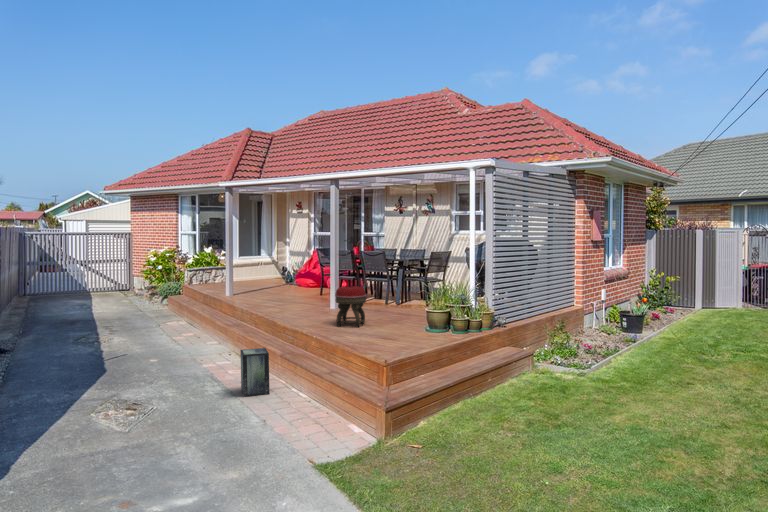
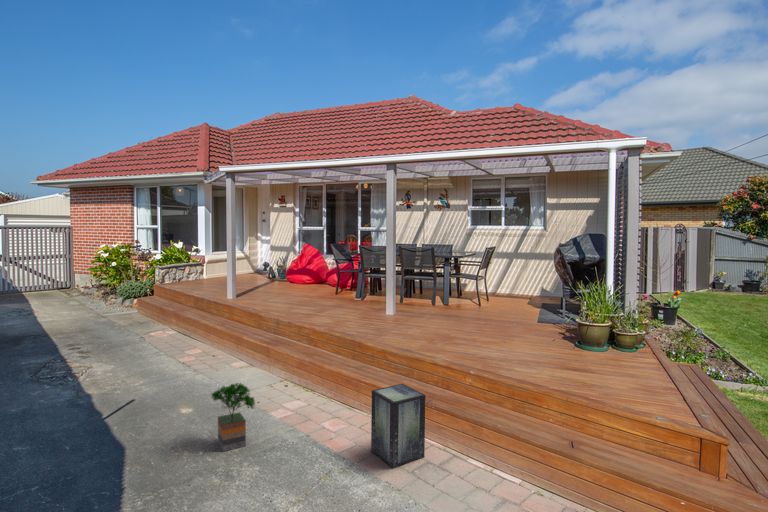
footstool: present [335,286,366,327] -> none [440,287,479,340]
potted tree: none [151,343,179,384] -> present [212,383,255,451]

